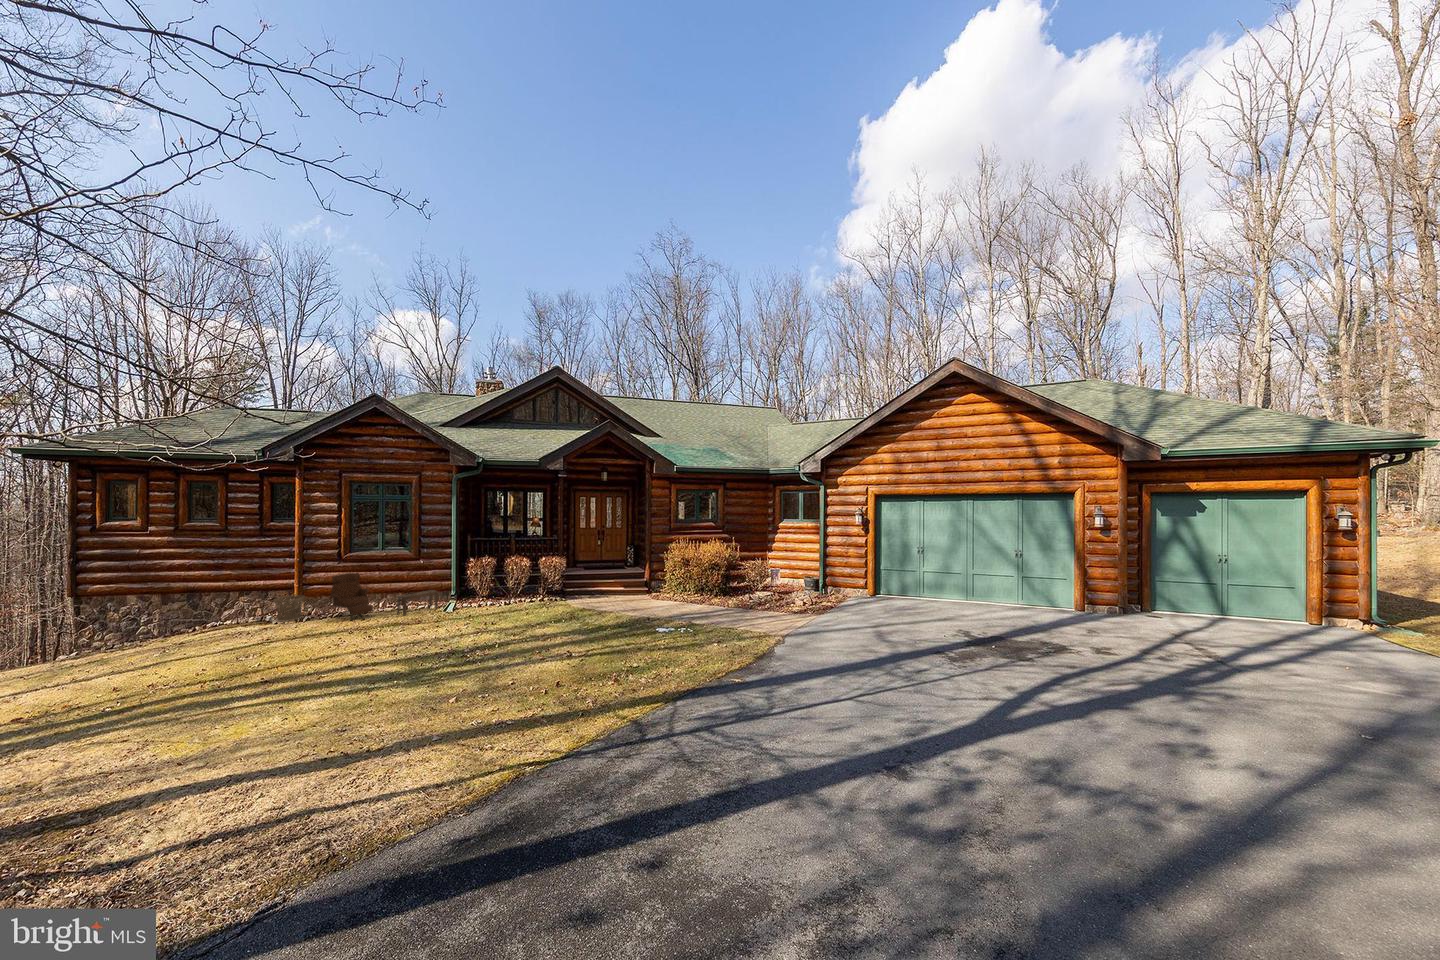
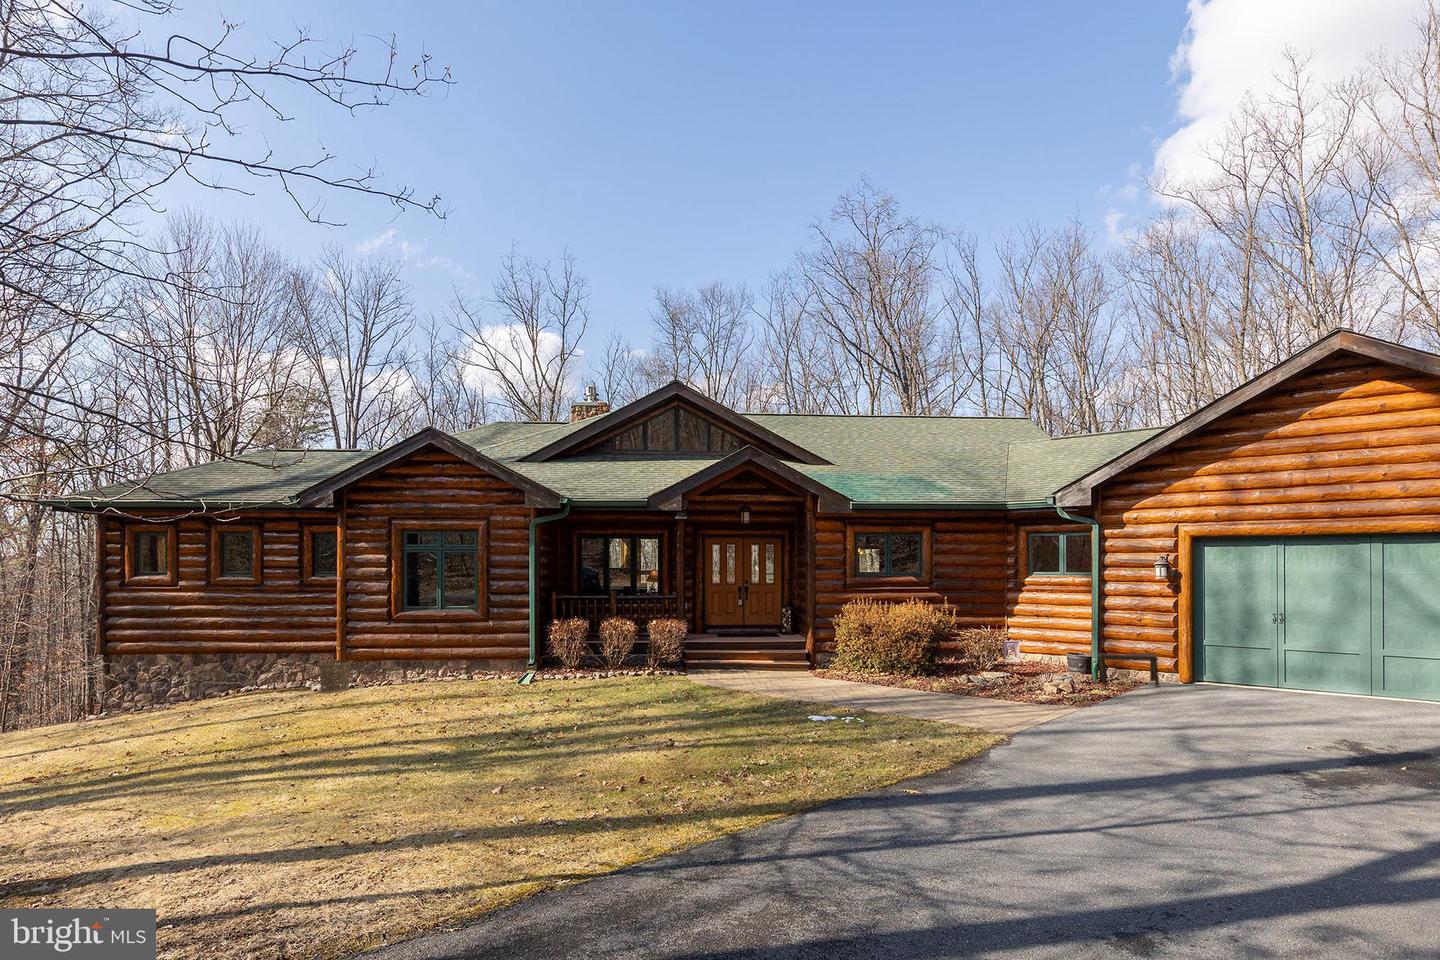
lounge chair: present [330,573,373,618] -> none [379,632,429,694]
bench: present [397,590,438,616] -> present [1098,653,1159,686]

